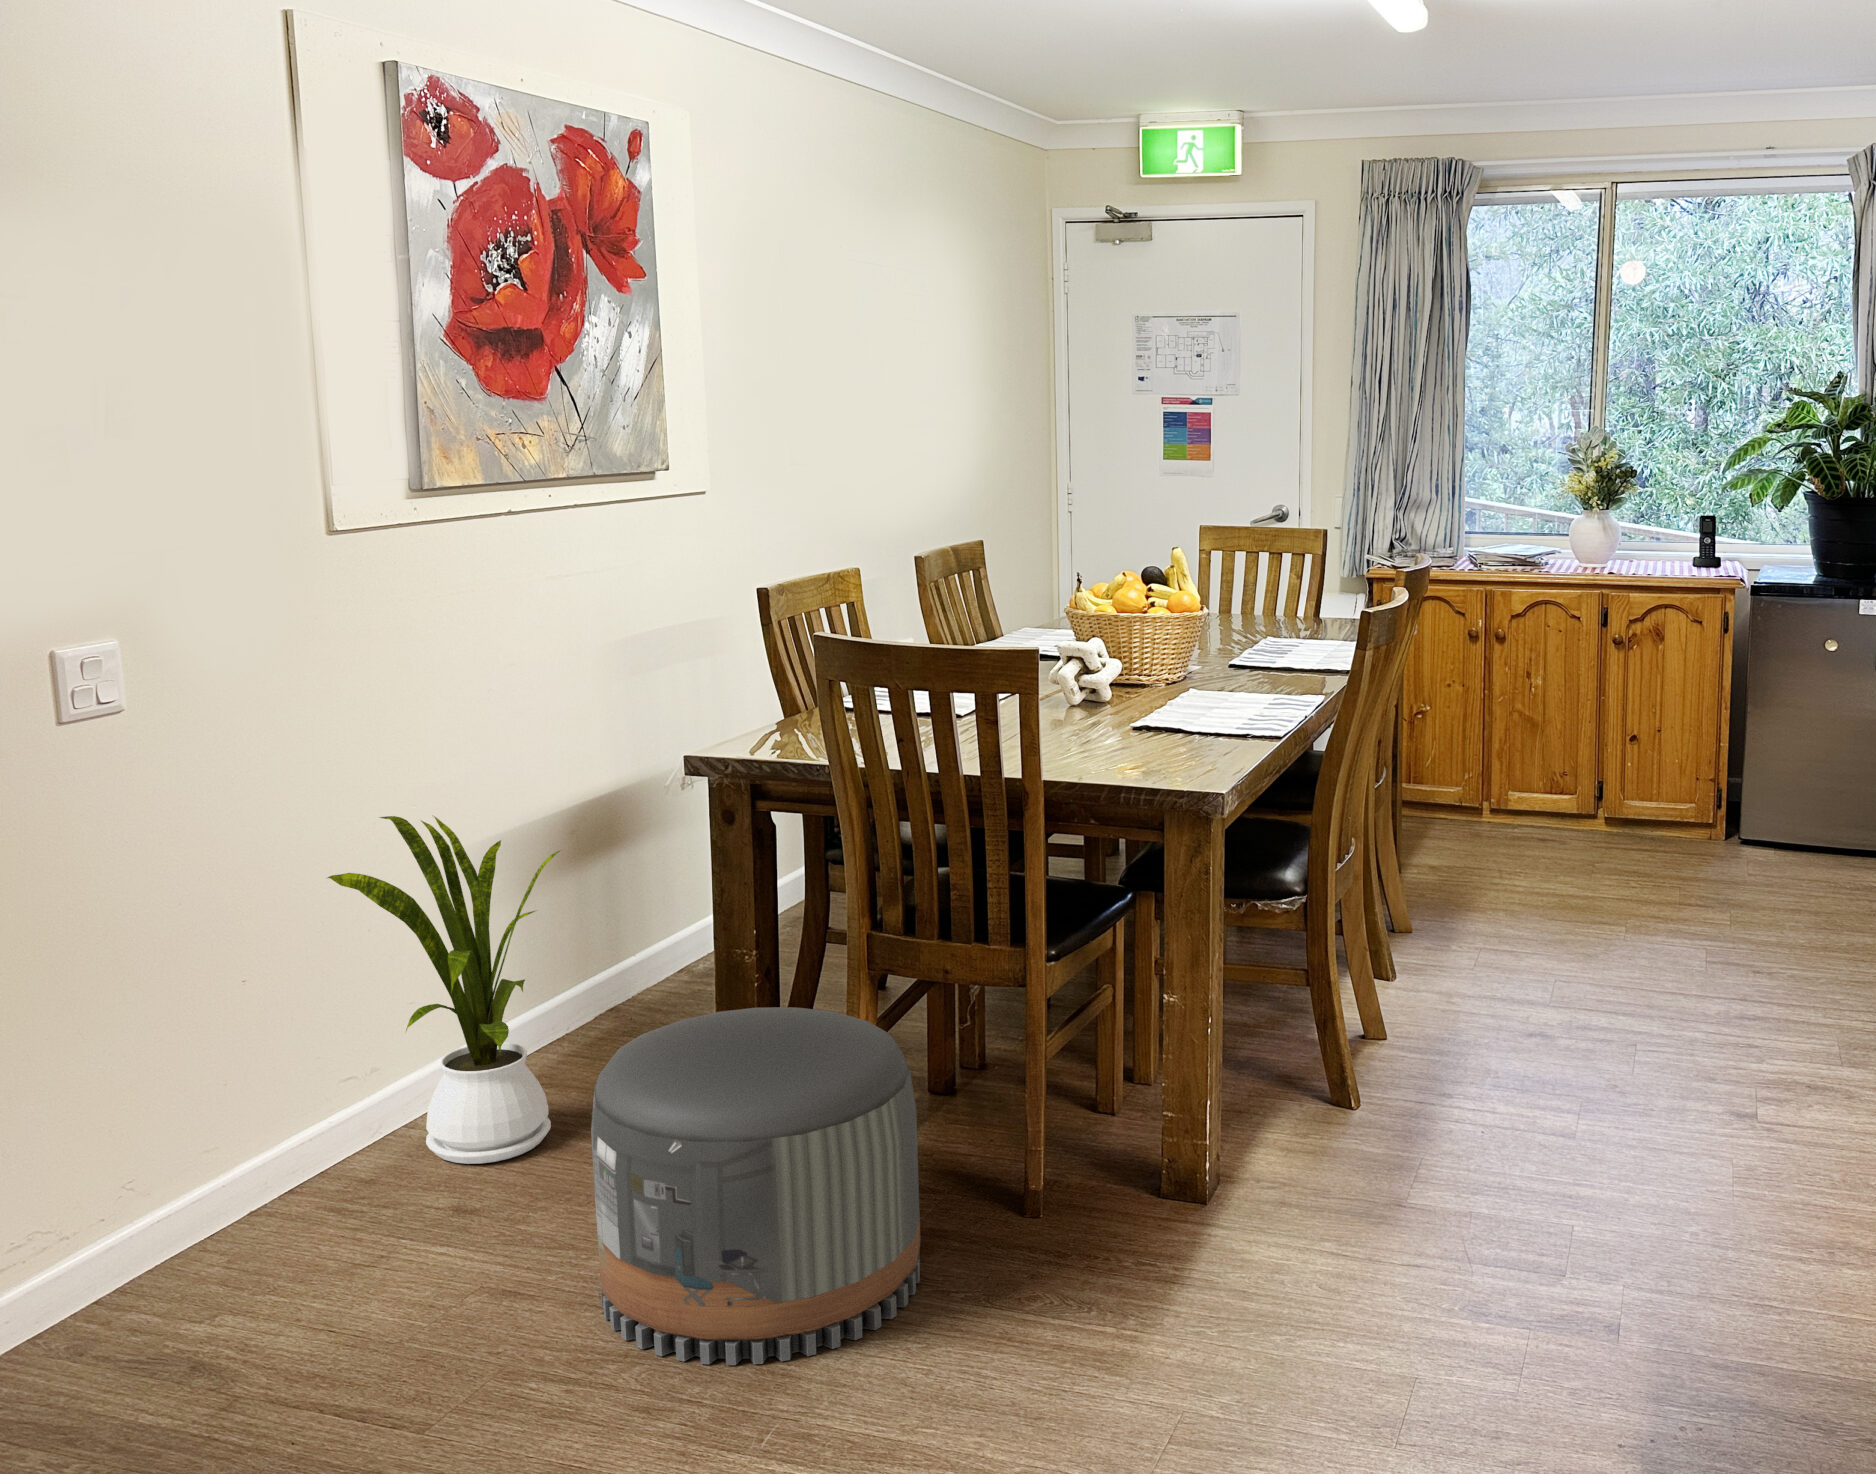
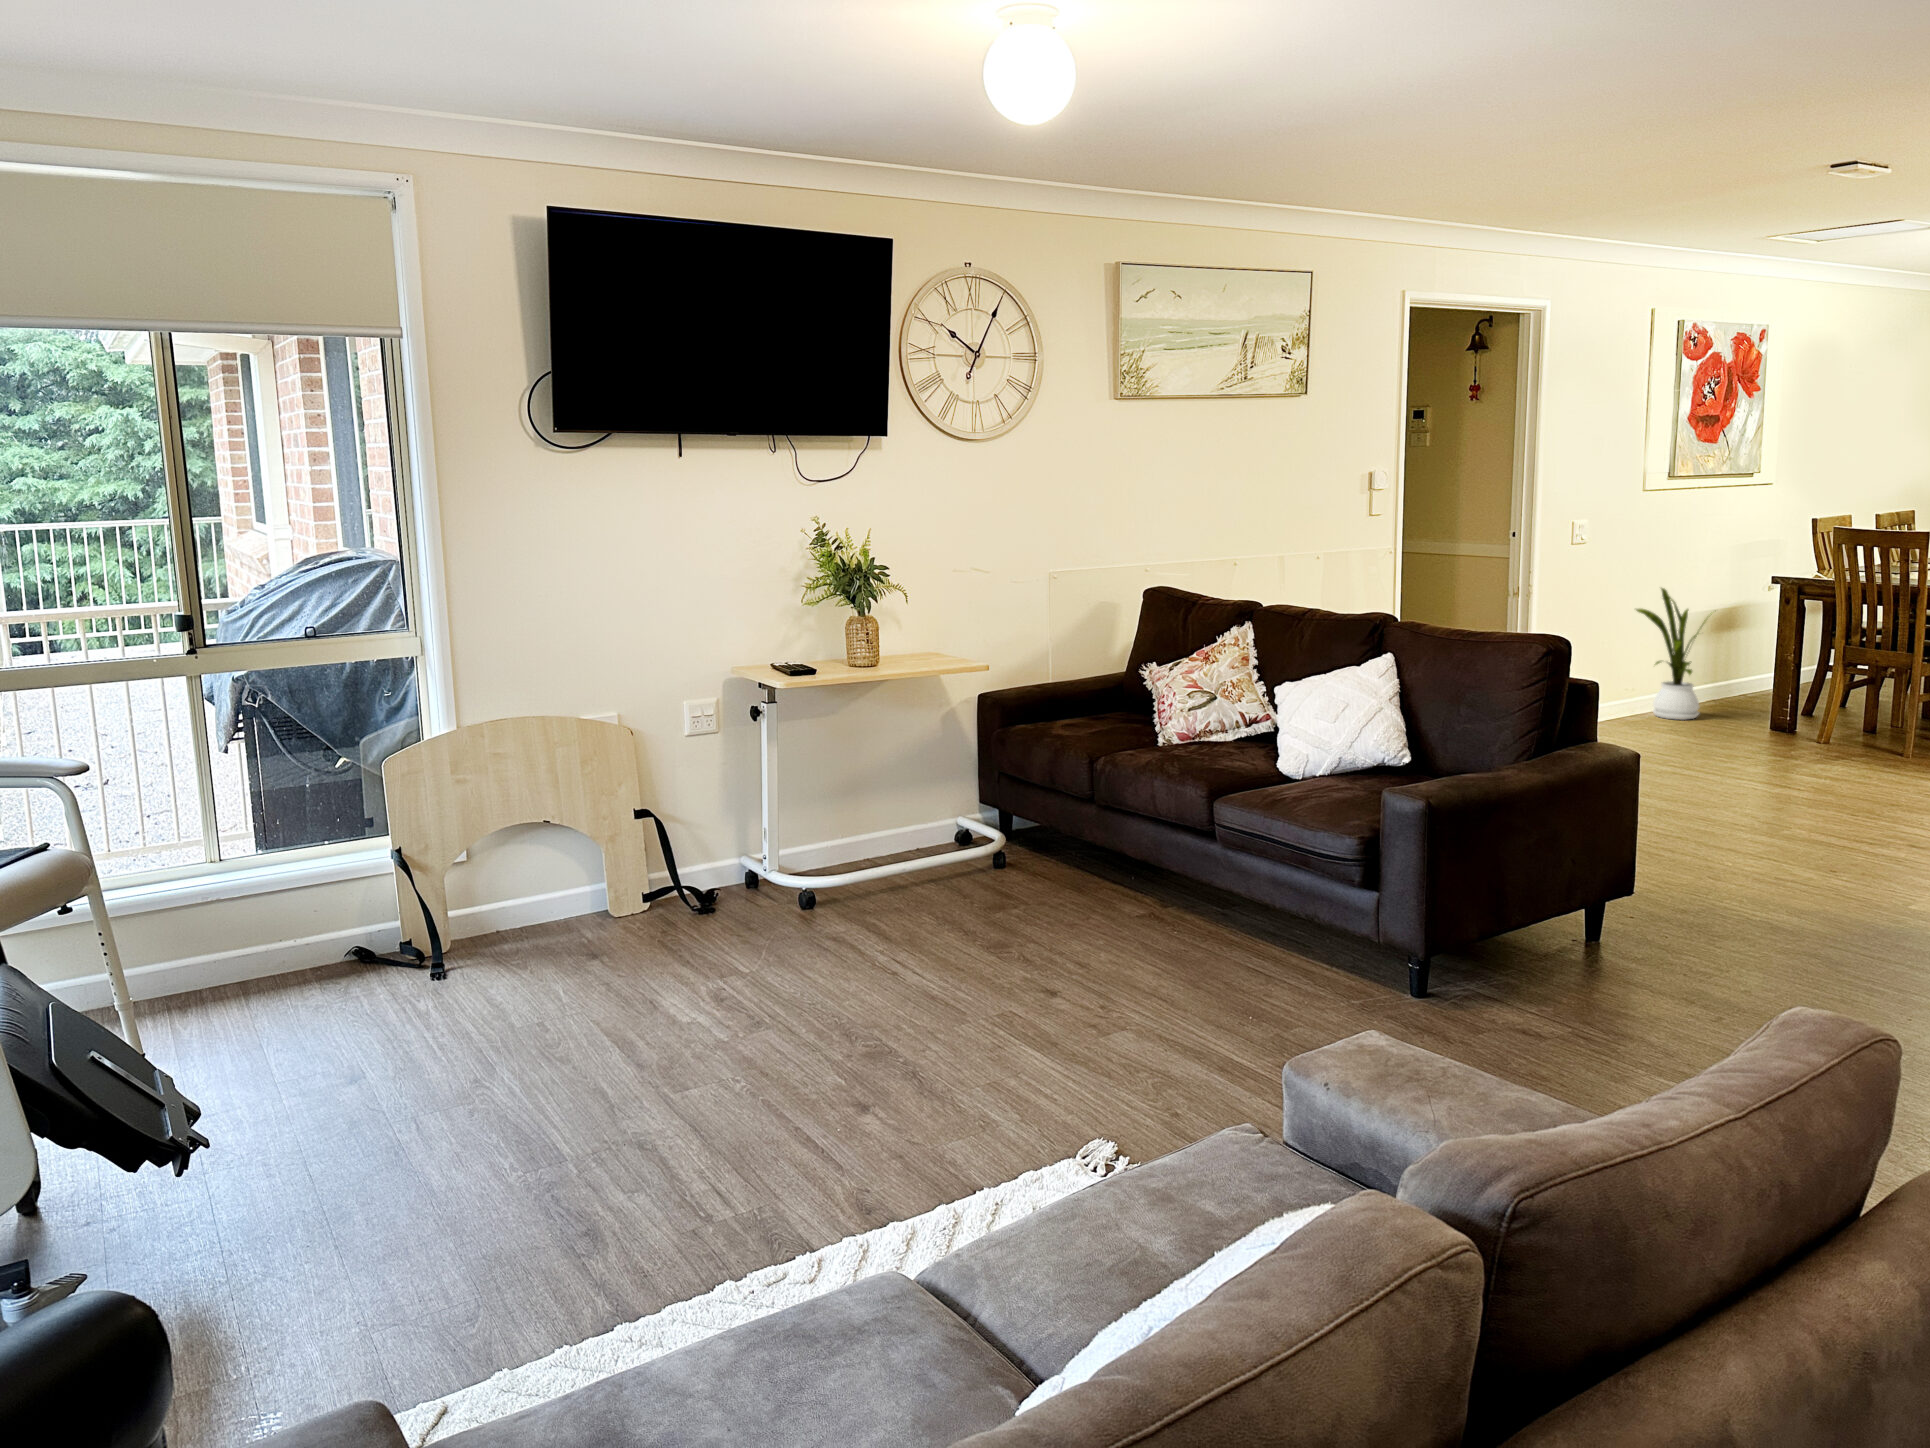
pouf: present [591,1007,920,1365] -> none [1734,660,1858,759]

